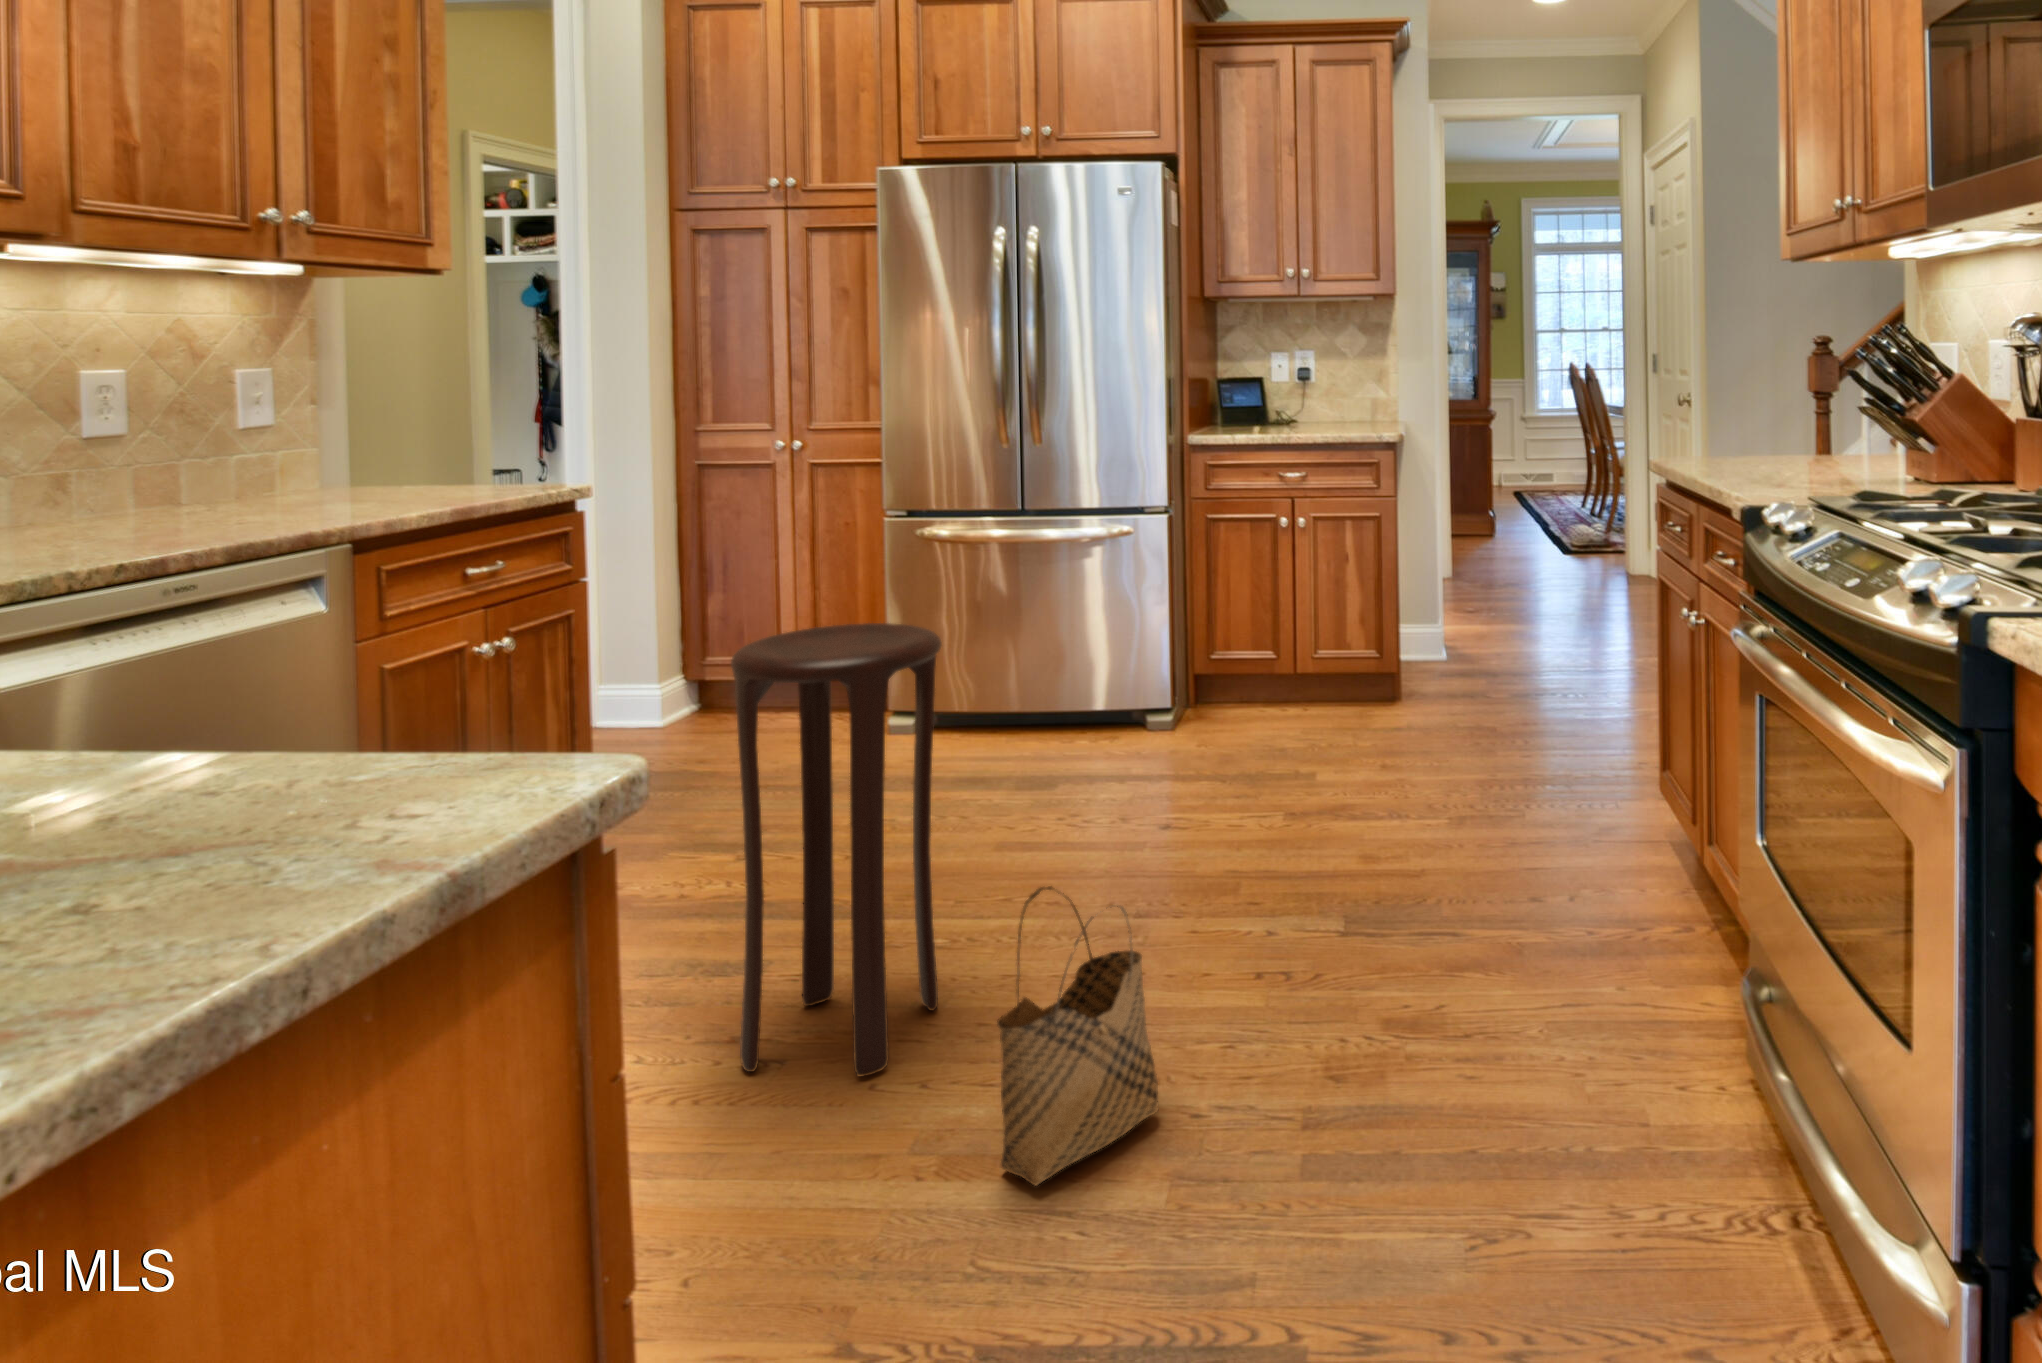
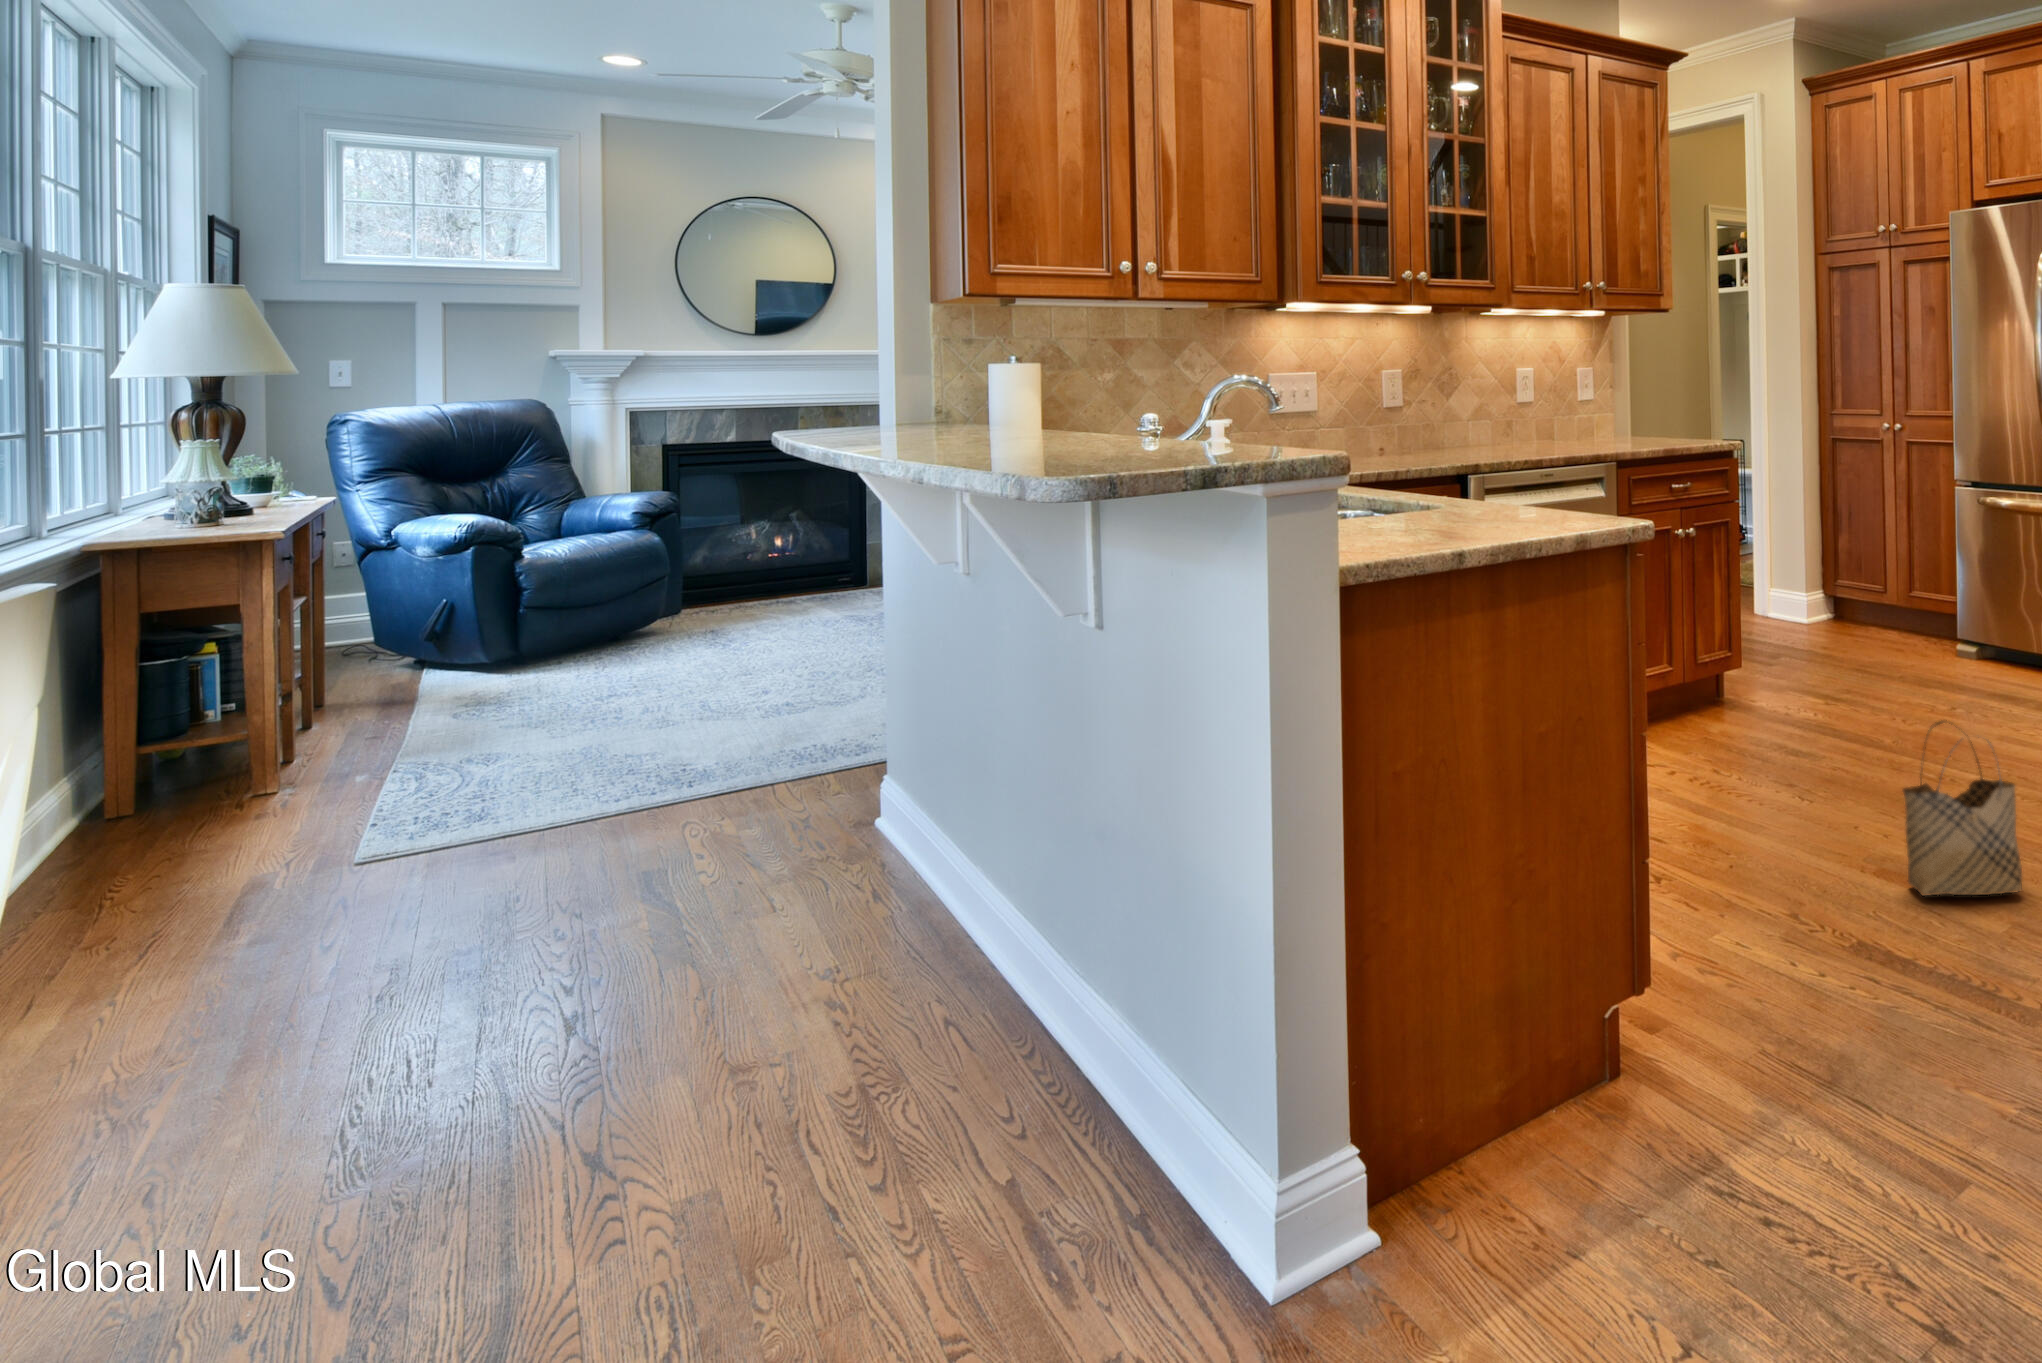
stool: present [731,623,942,1077] -> none [1783,542,1912,824]

